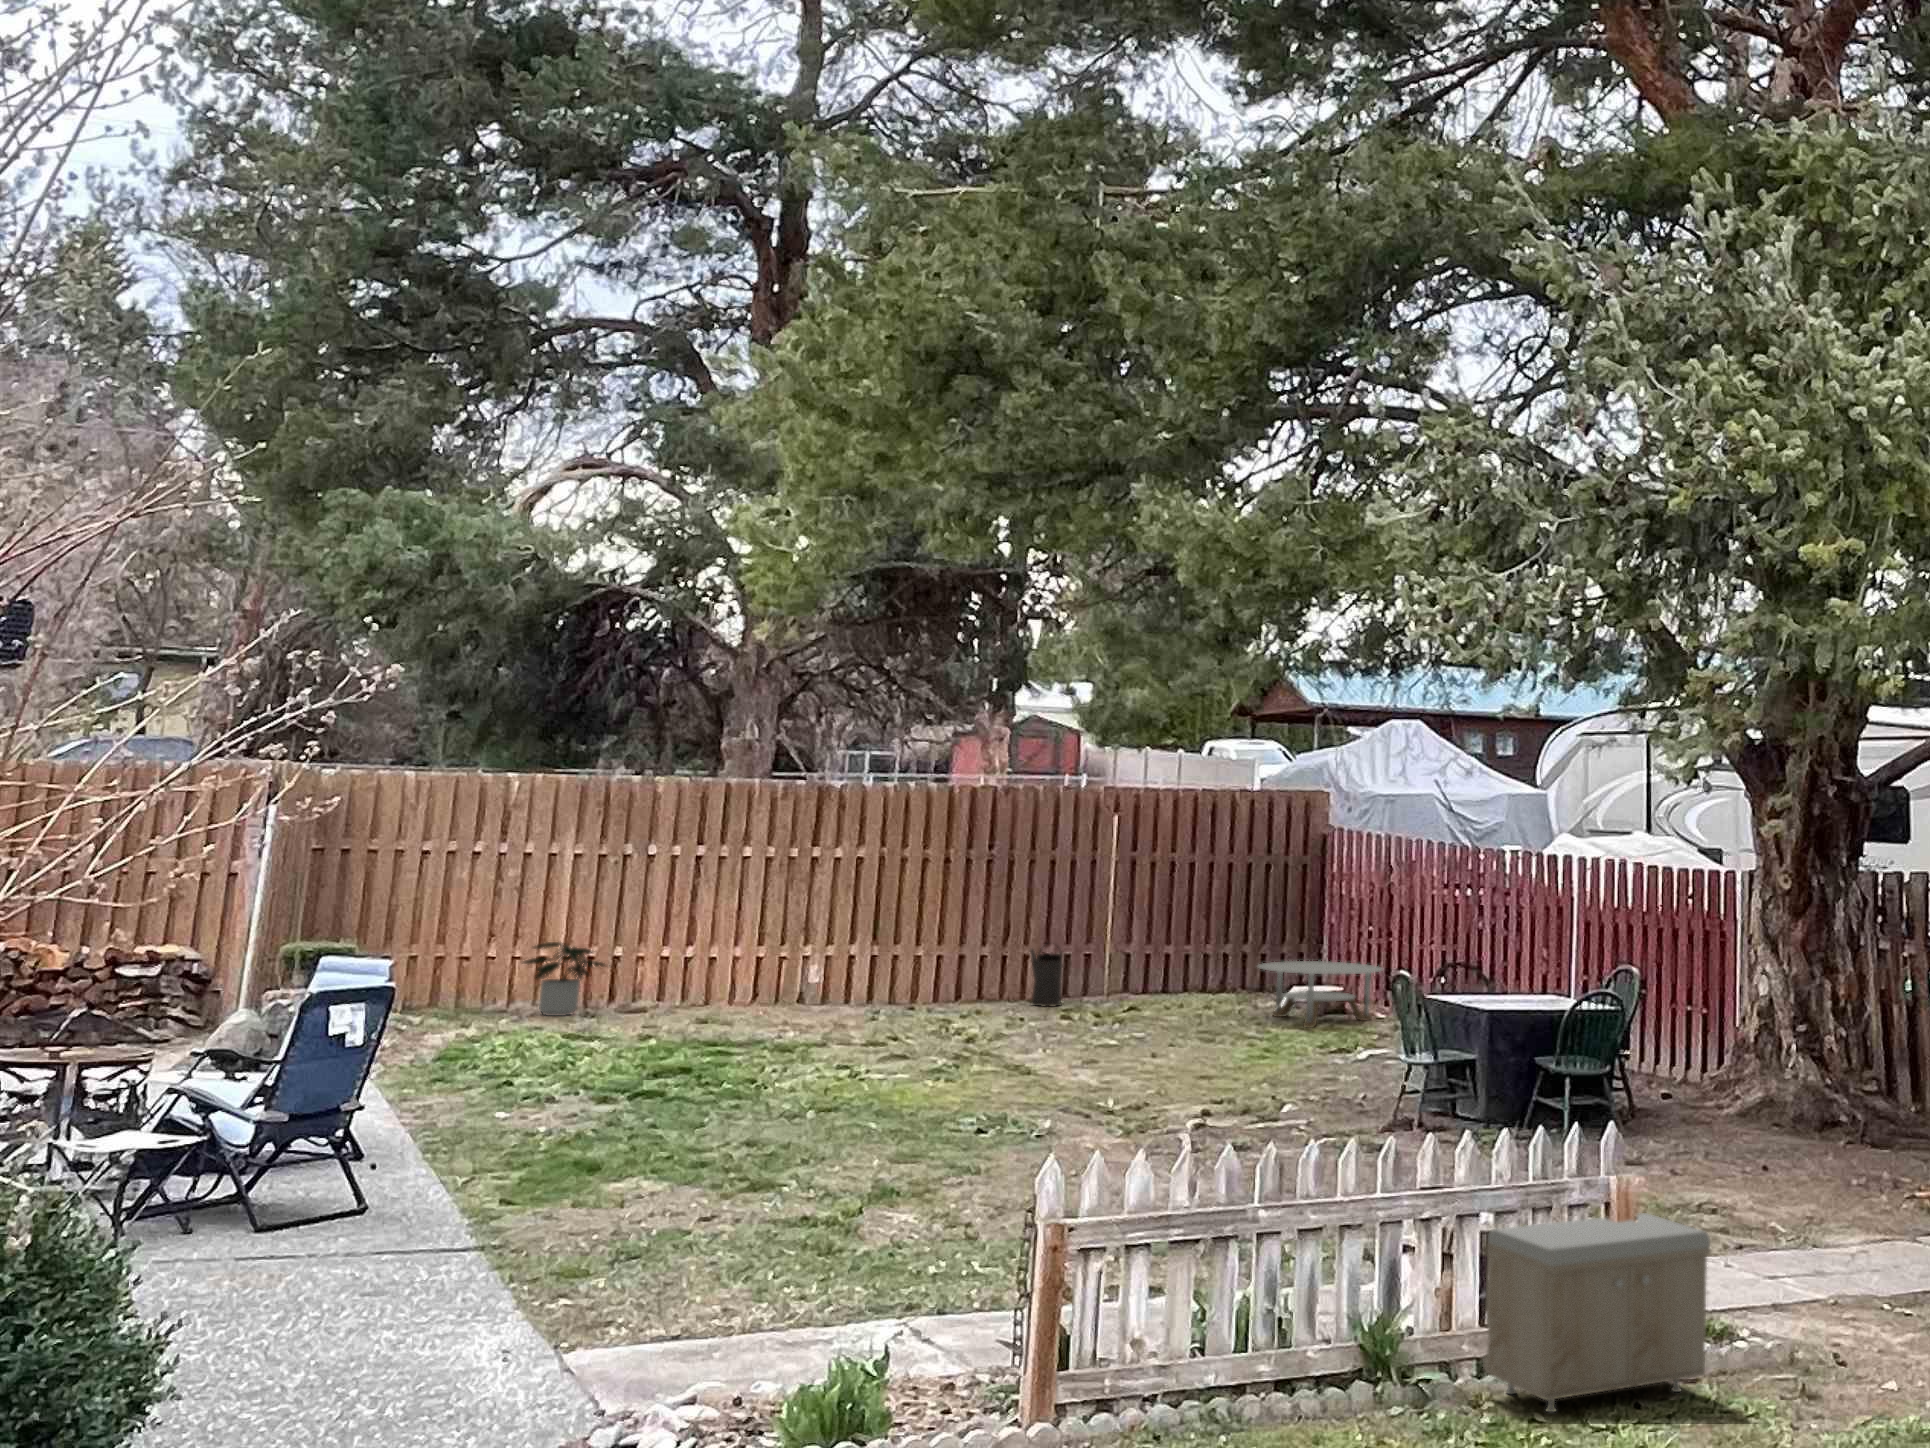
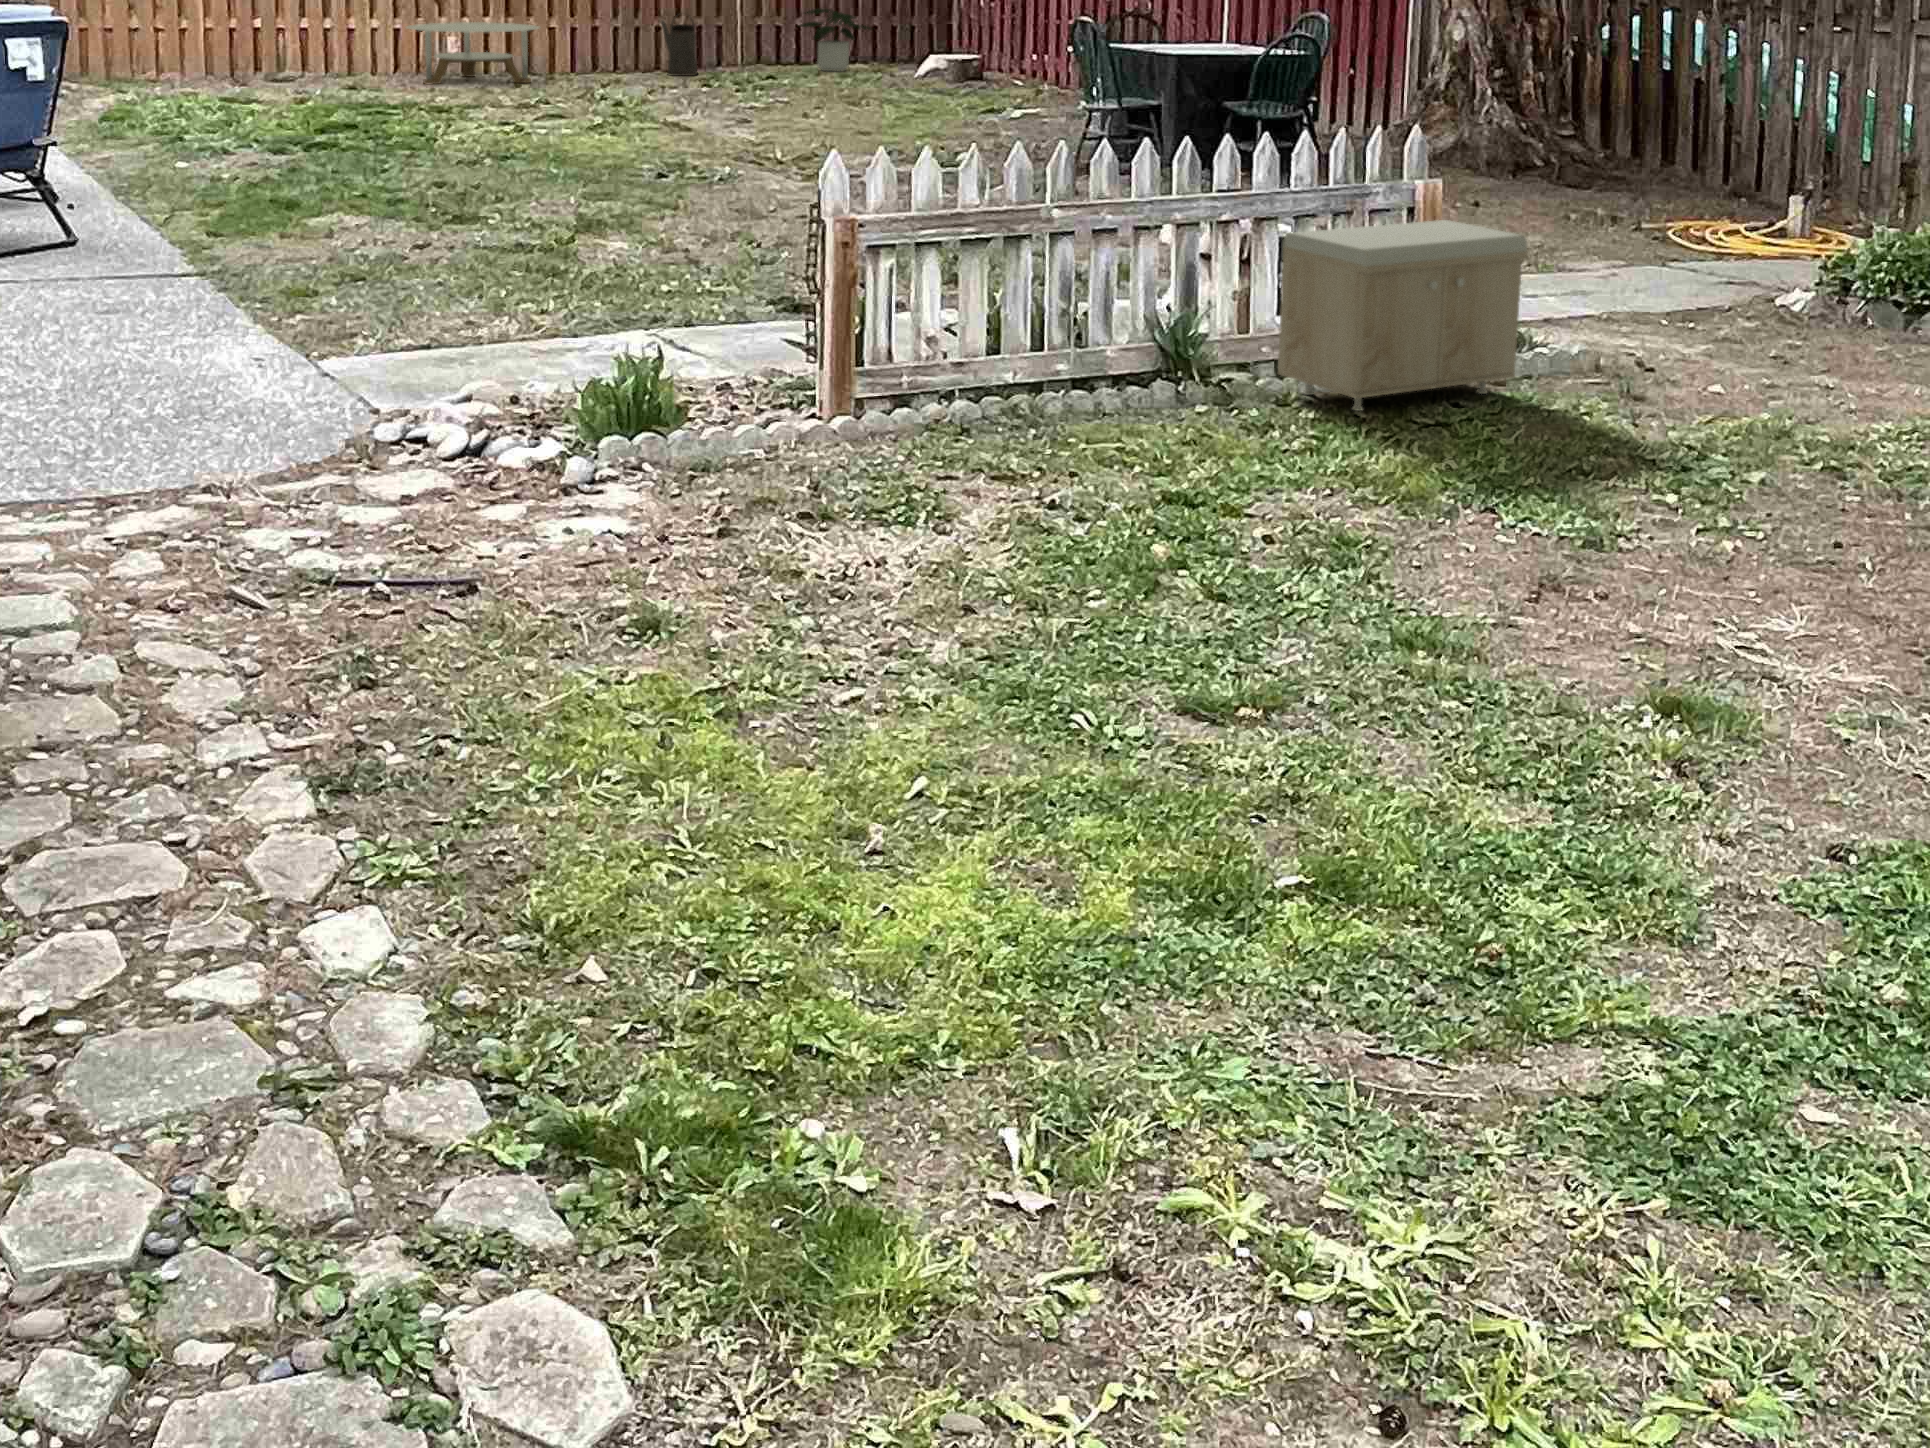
potted plant: present [523,942,605,1016] -> present [800,9,871,71]
round table: present [1258,961,1382,1027] -> present [407,22,539,84]

